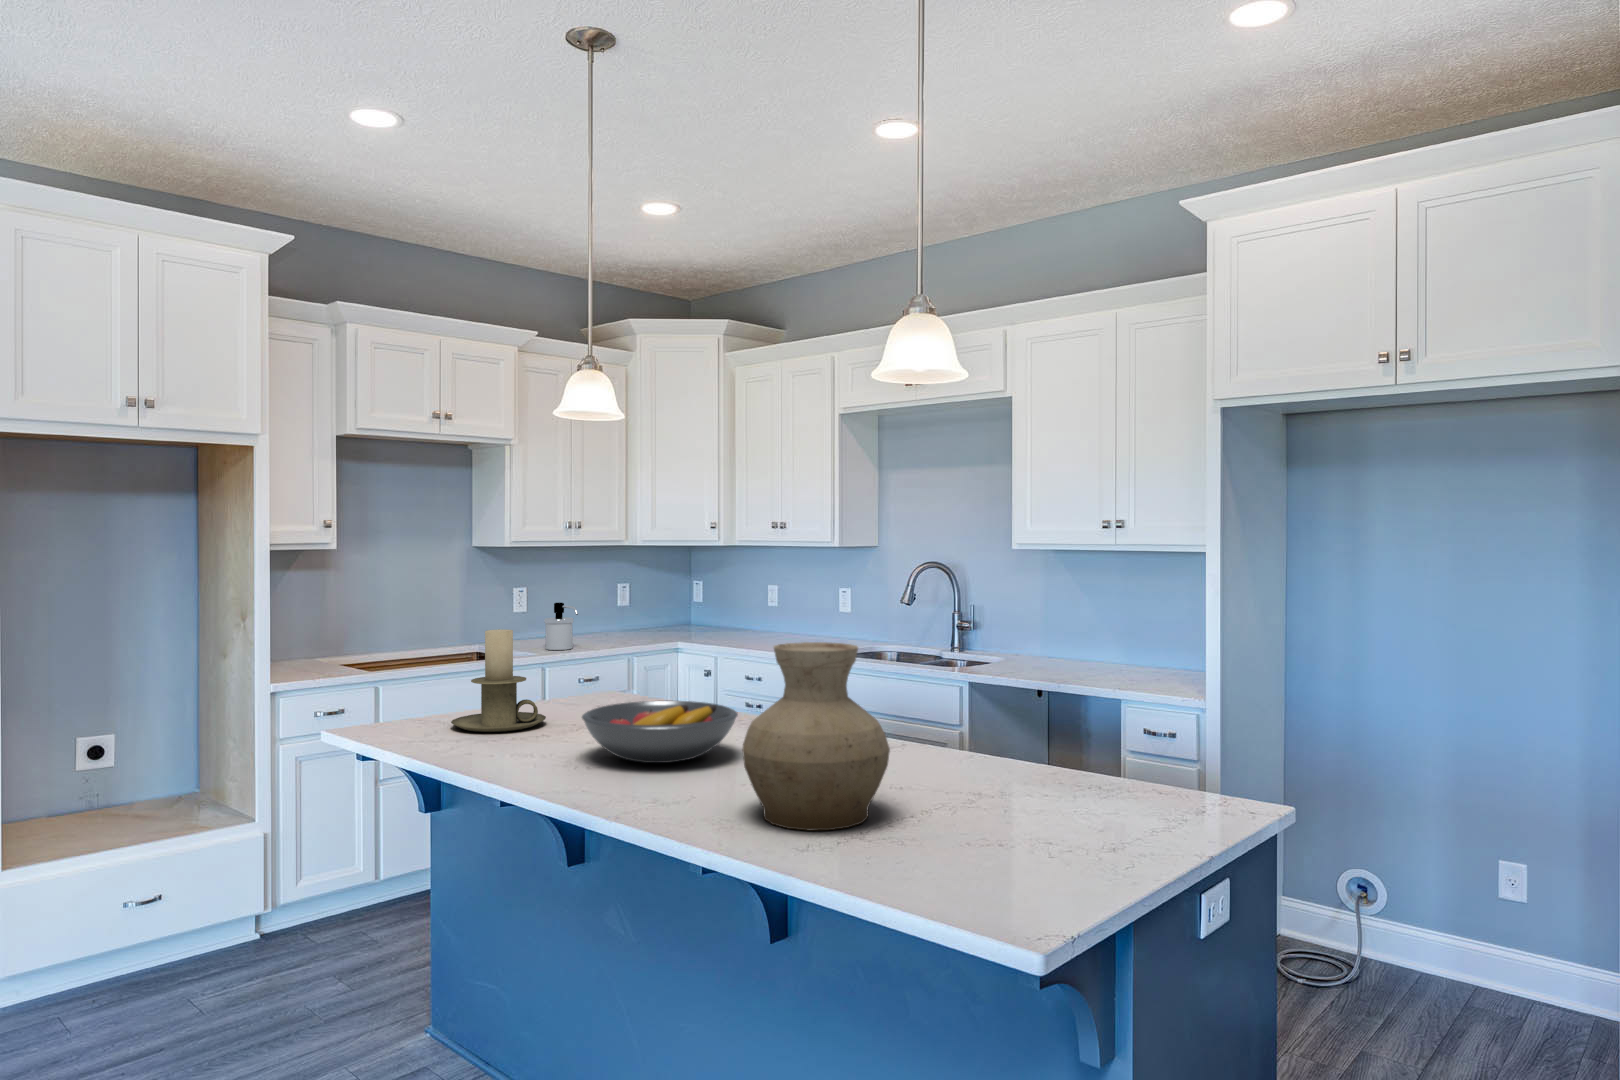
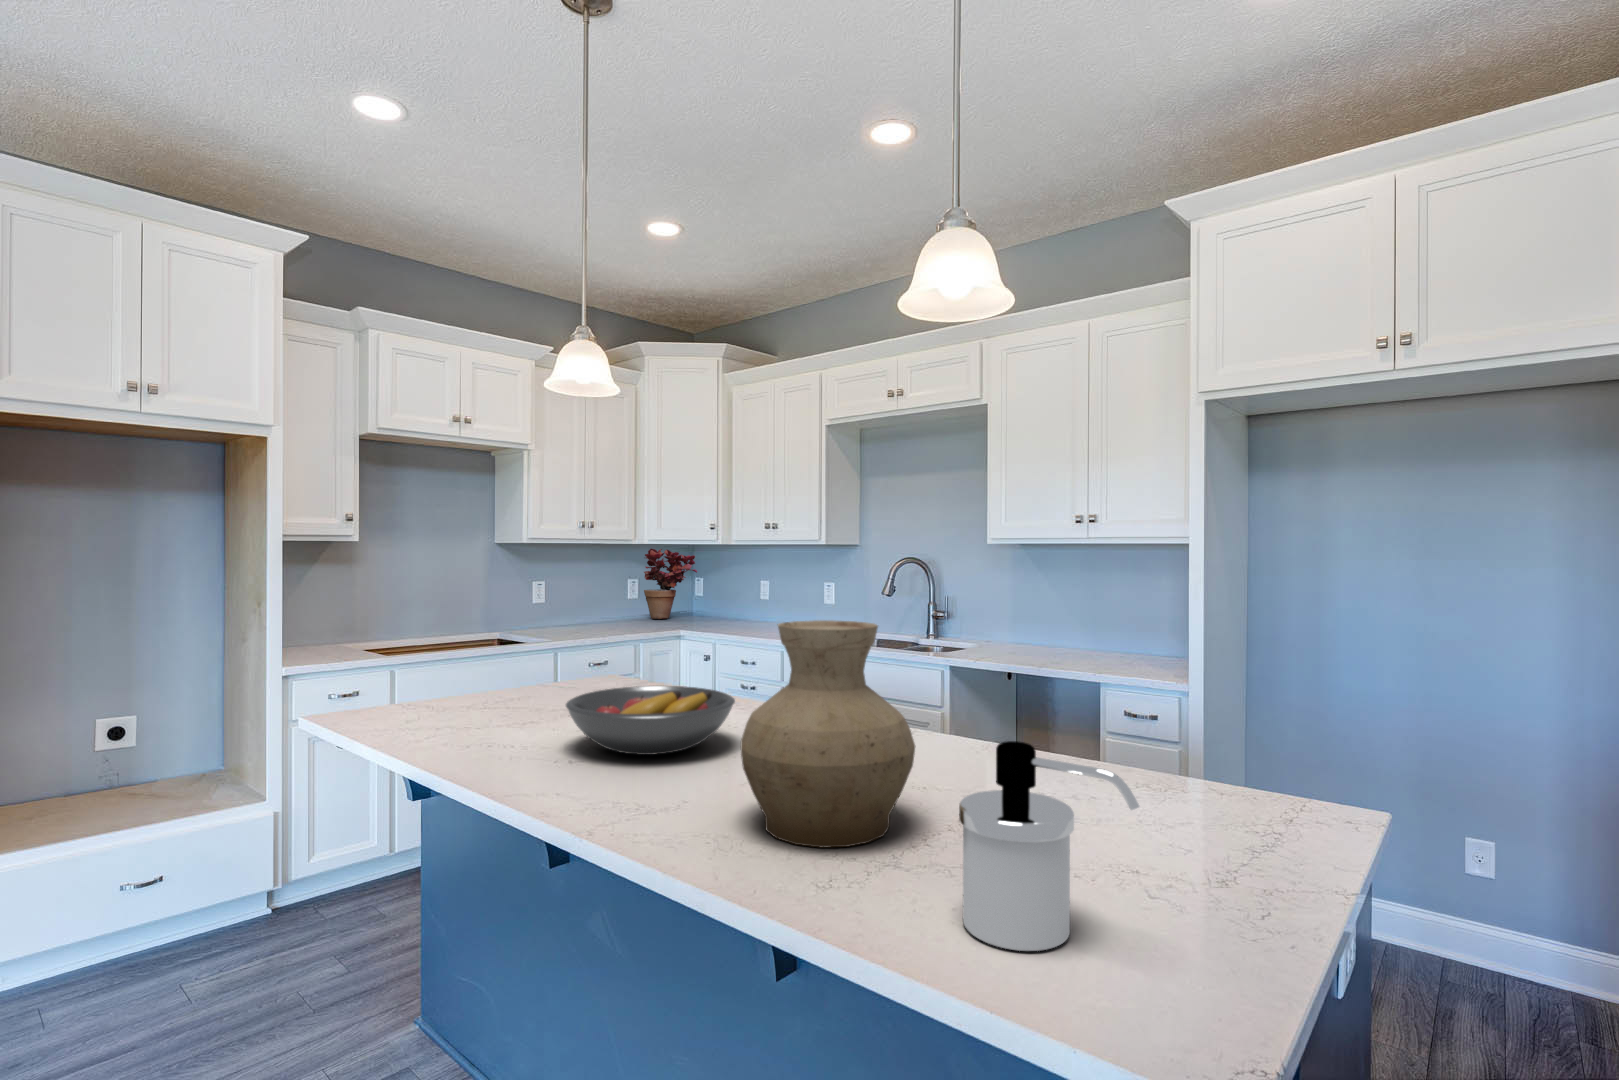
potted plant: none [636,551,696,629] -> present [644,549,697,619]
soap dispenser: present [544,602,578,650] -> present [959,741,1139,951]
candle holder: present [451,629,546,732] -> none [437,612,539,718]

